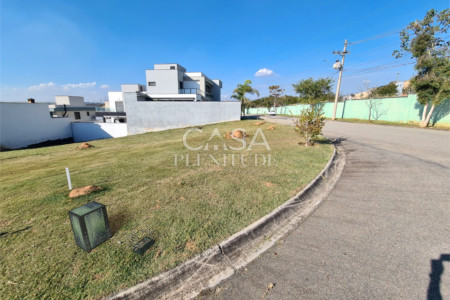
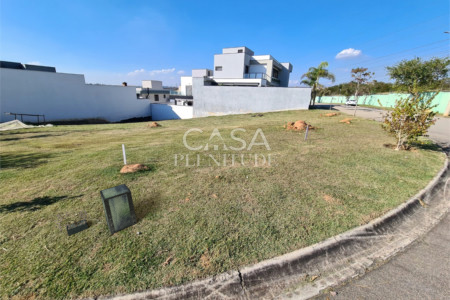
decorative plant: present [125,227,154,255] -> present [55,210,90,236]

